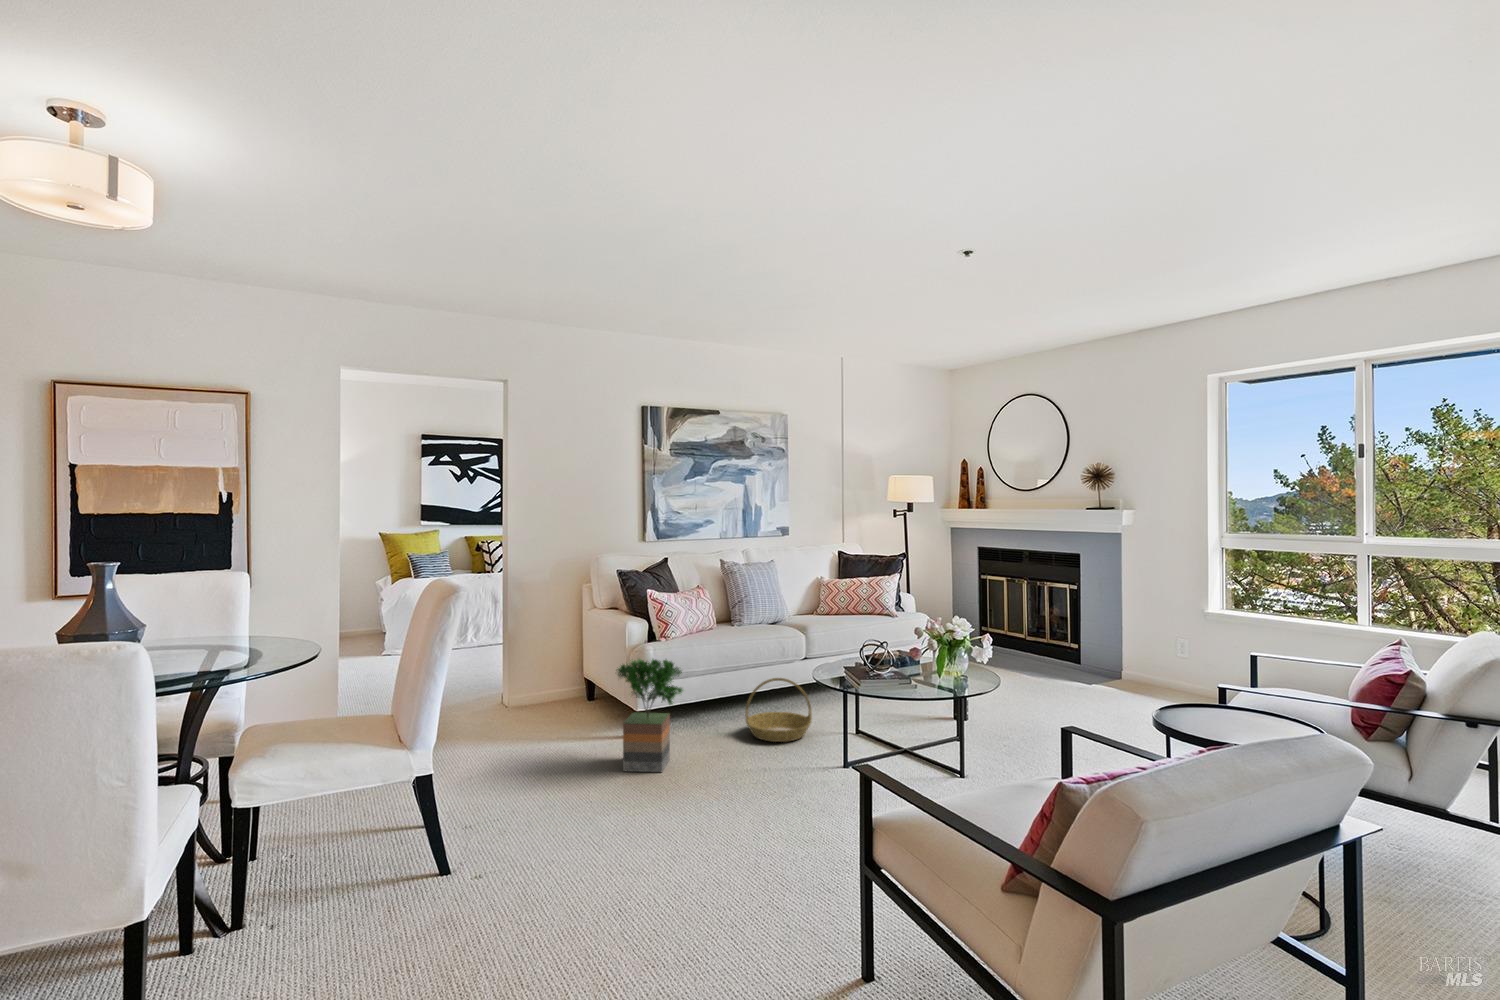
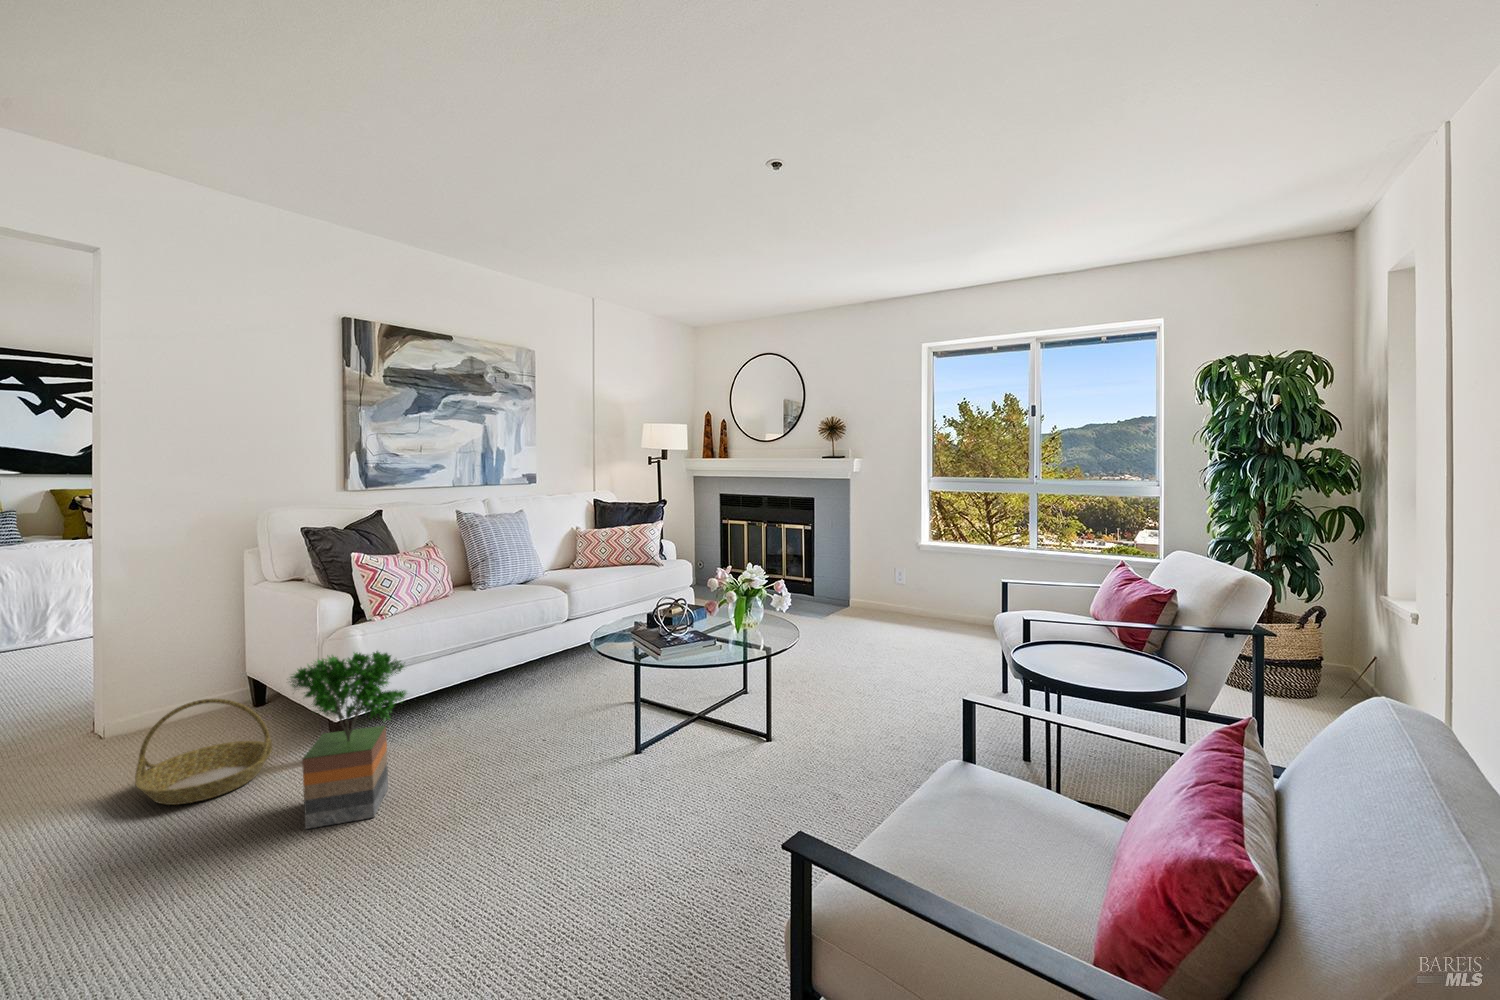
basket: present [746,678,812,742] -> present [135,699,272,805]

